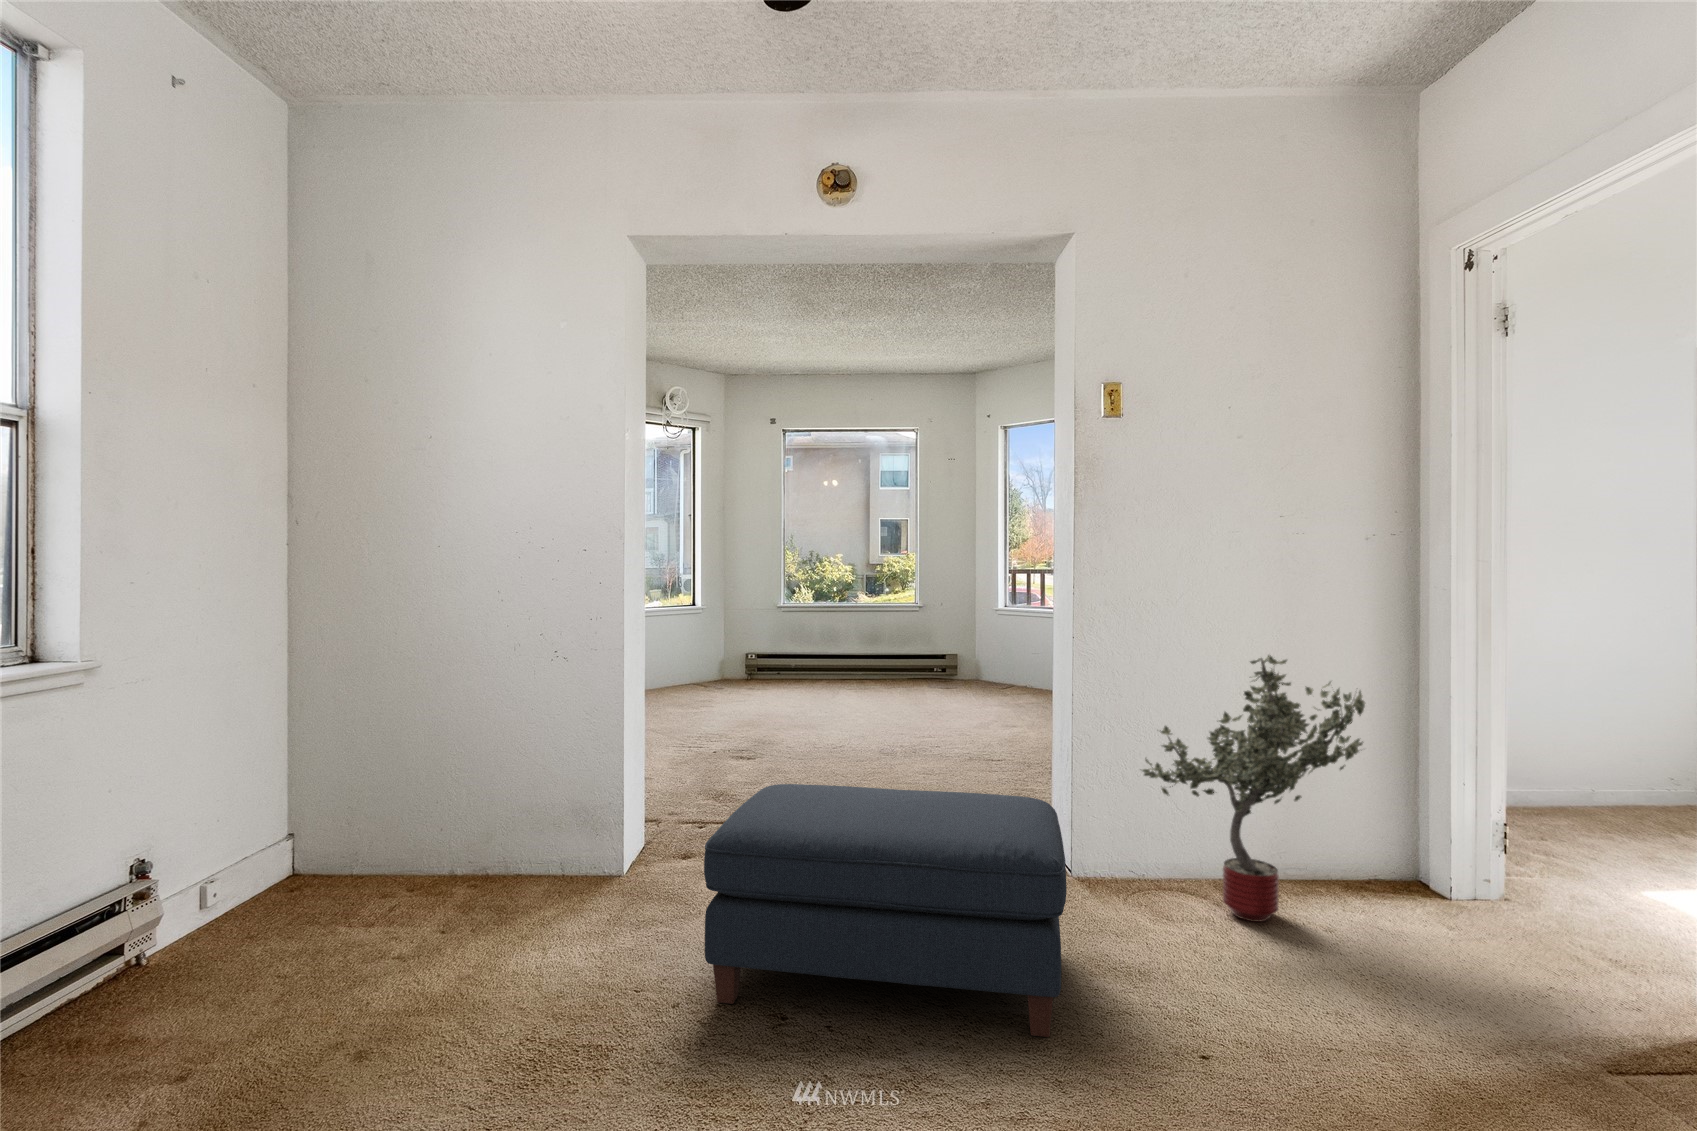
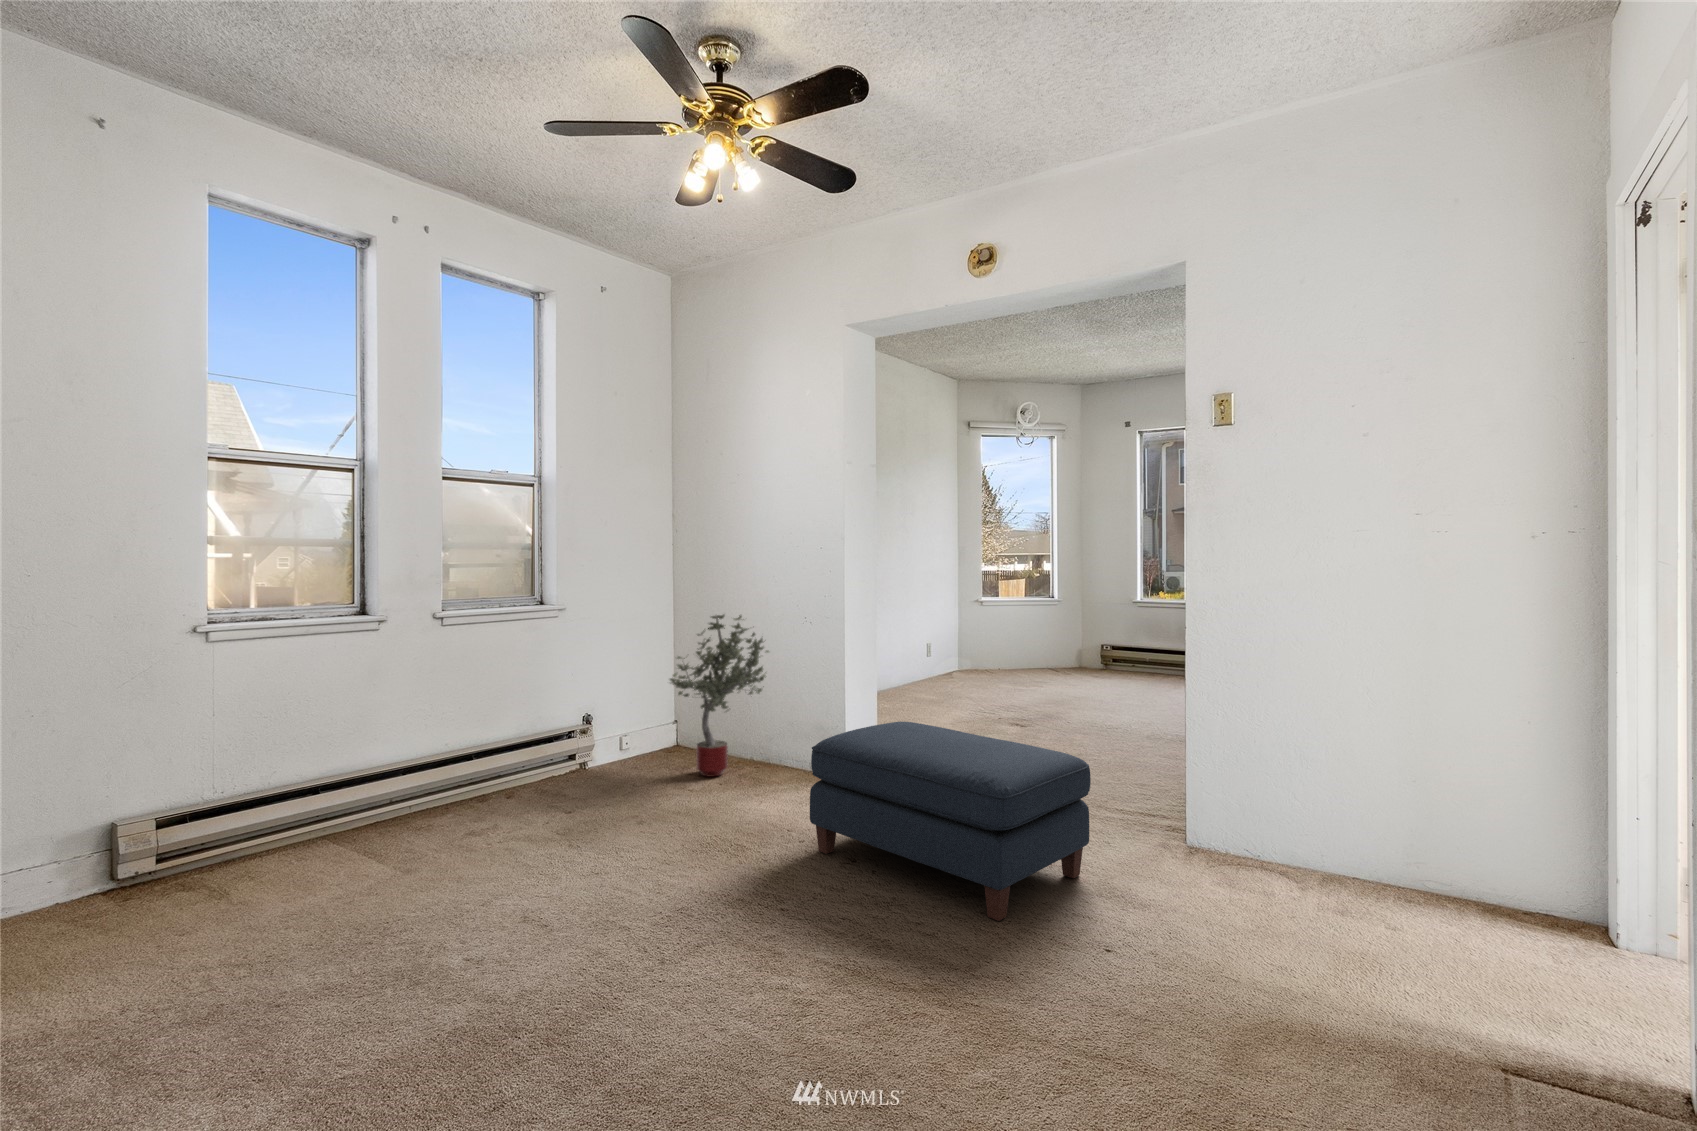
potted tree: present [1142,655,1365,922] -> present [670,615,769,777]

